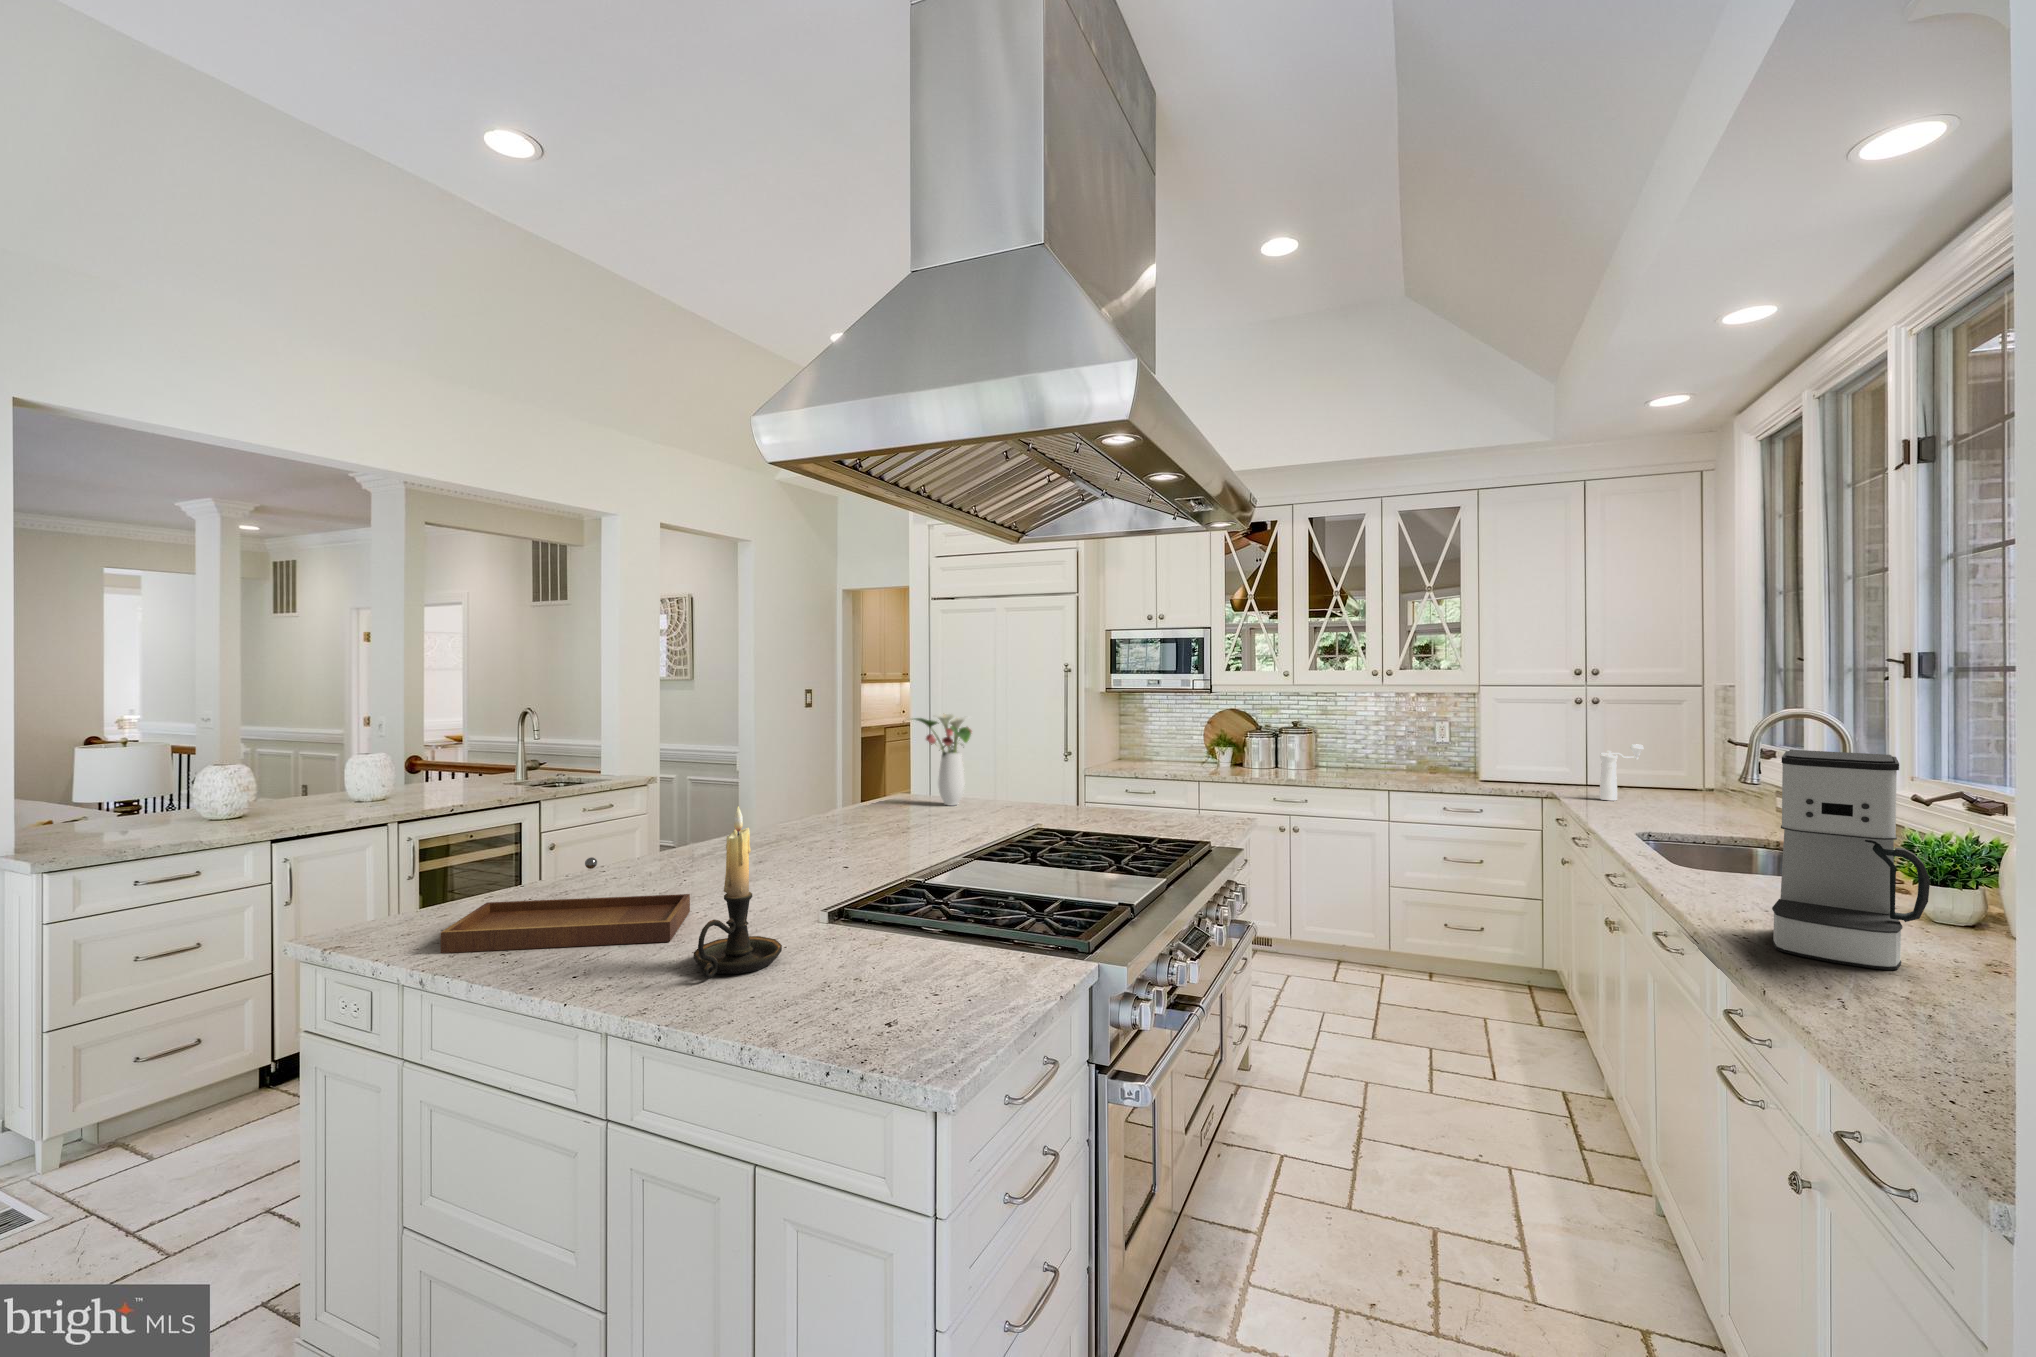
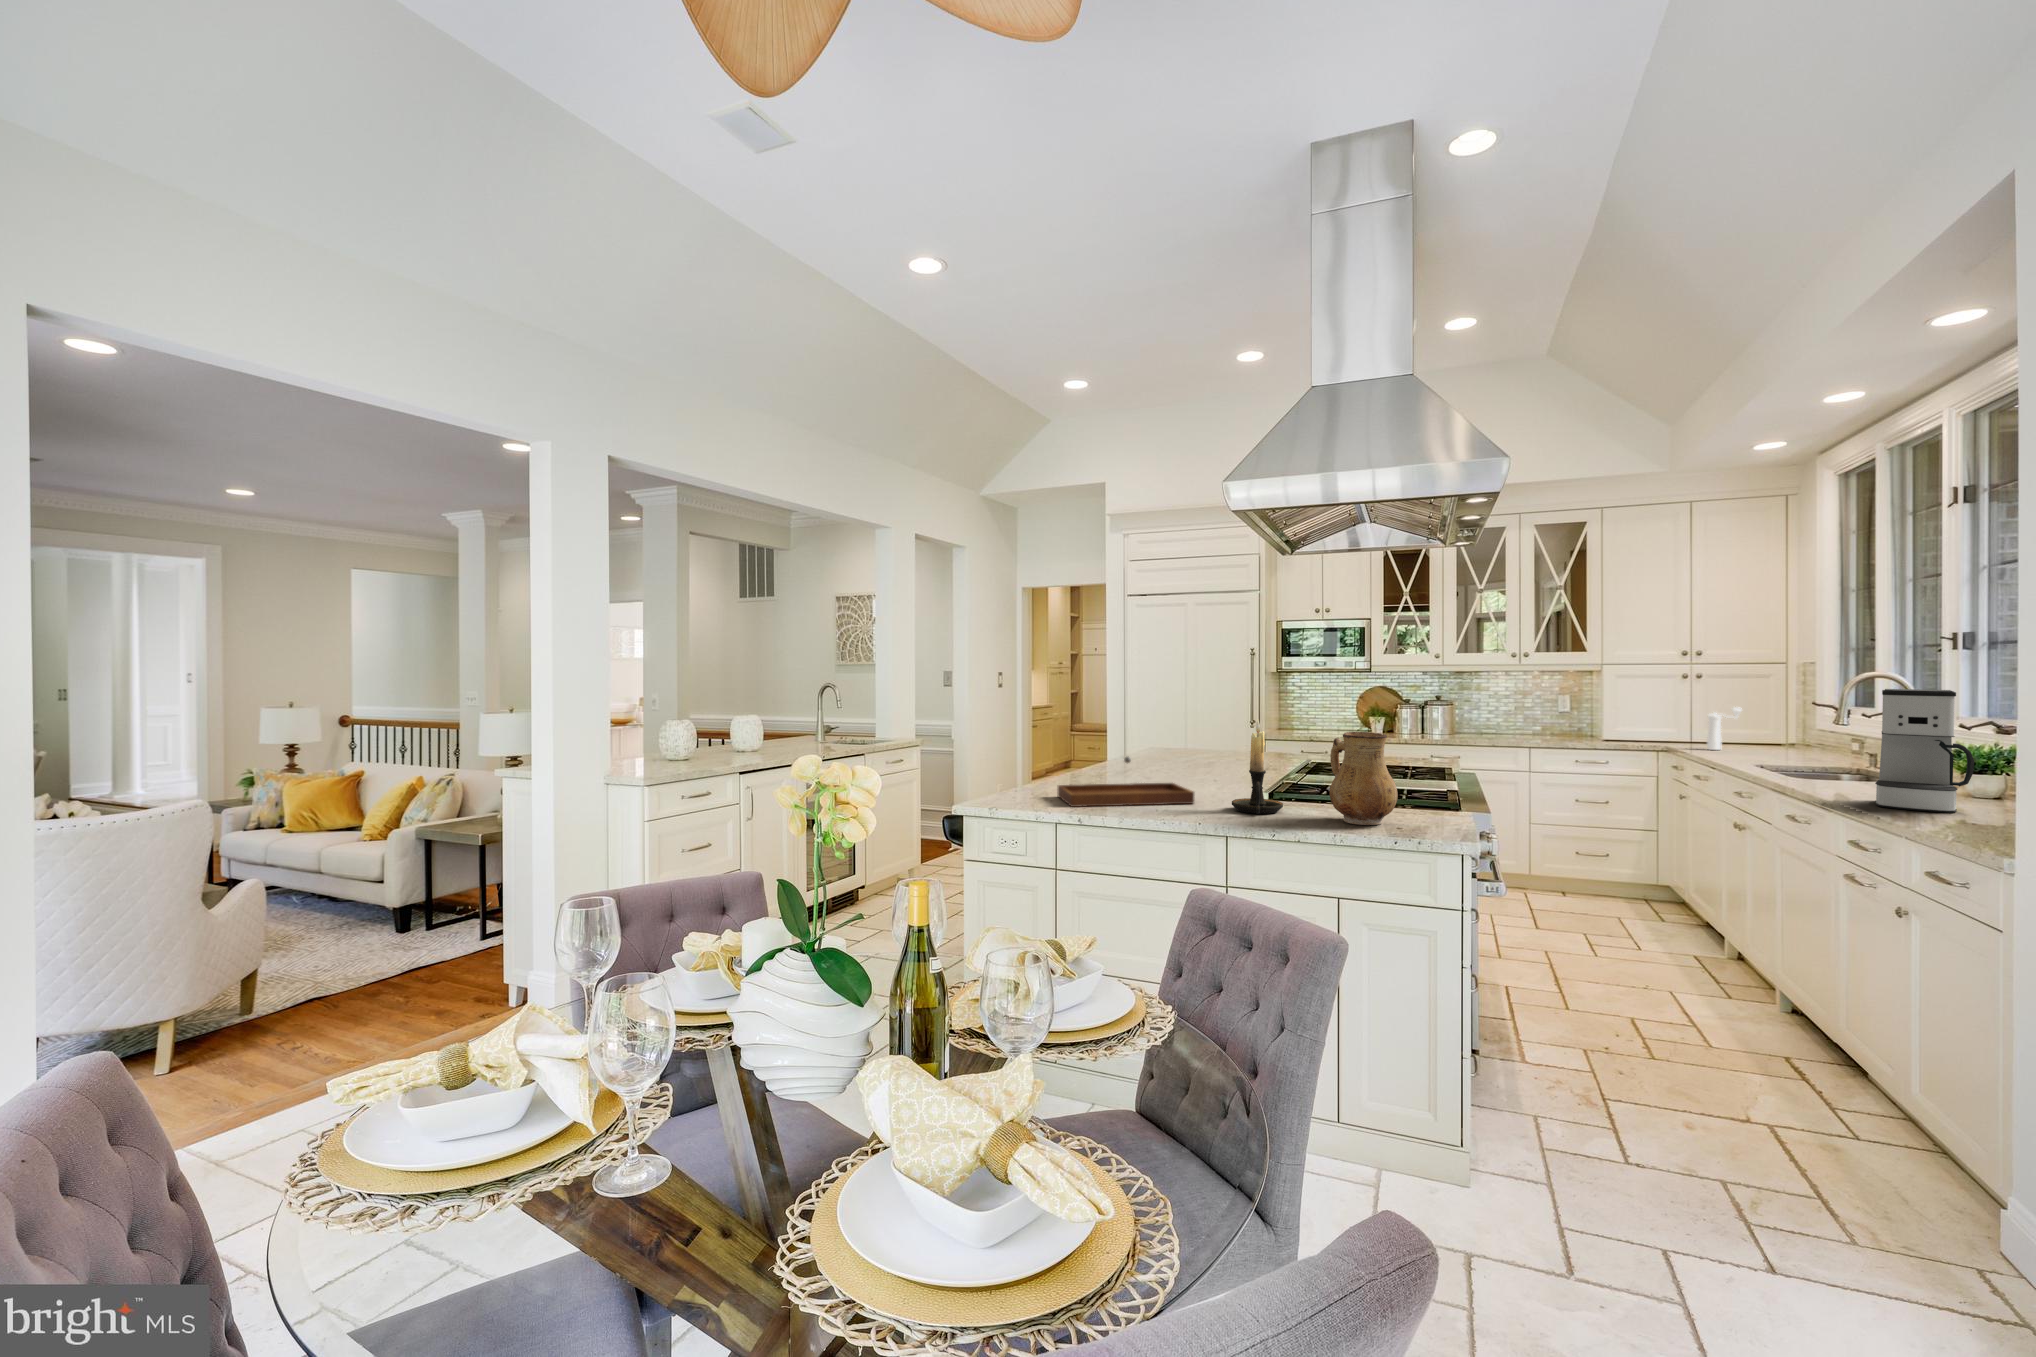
flower arrangement: present [915,714,972,806] -> none [1180,682,1239,751]
ceramic pitcher: none [803,837,917,1014] -> present [1330,732,1398,825]

